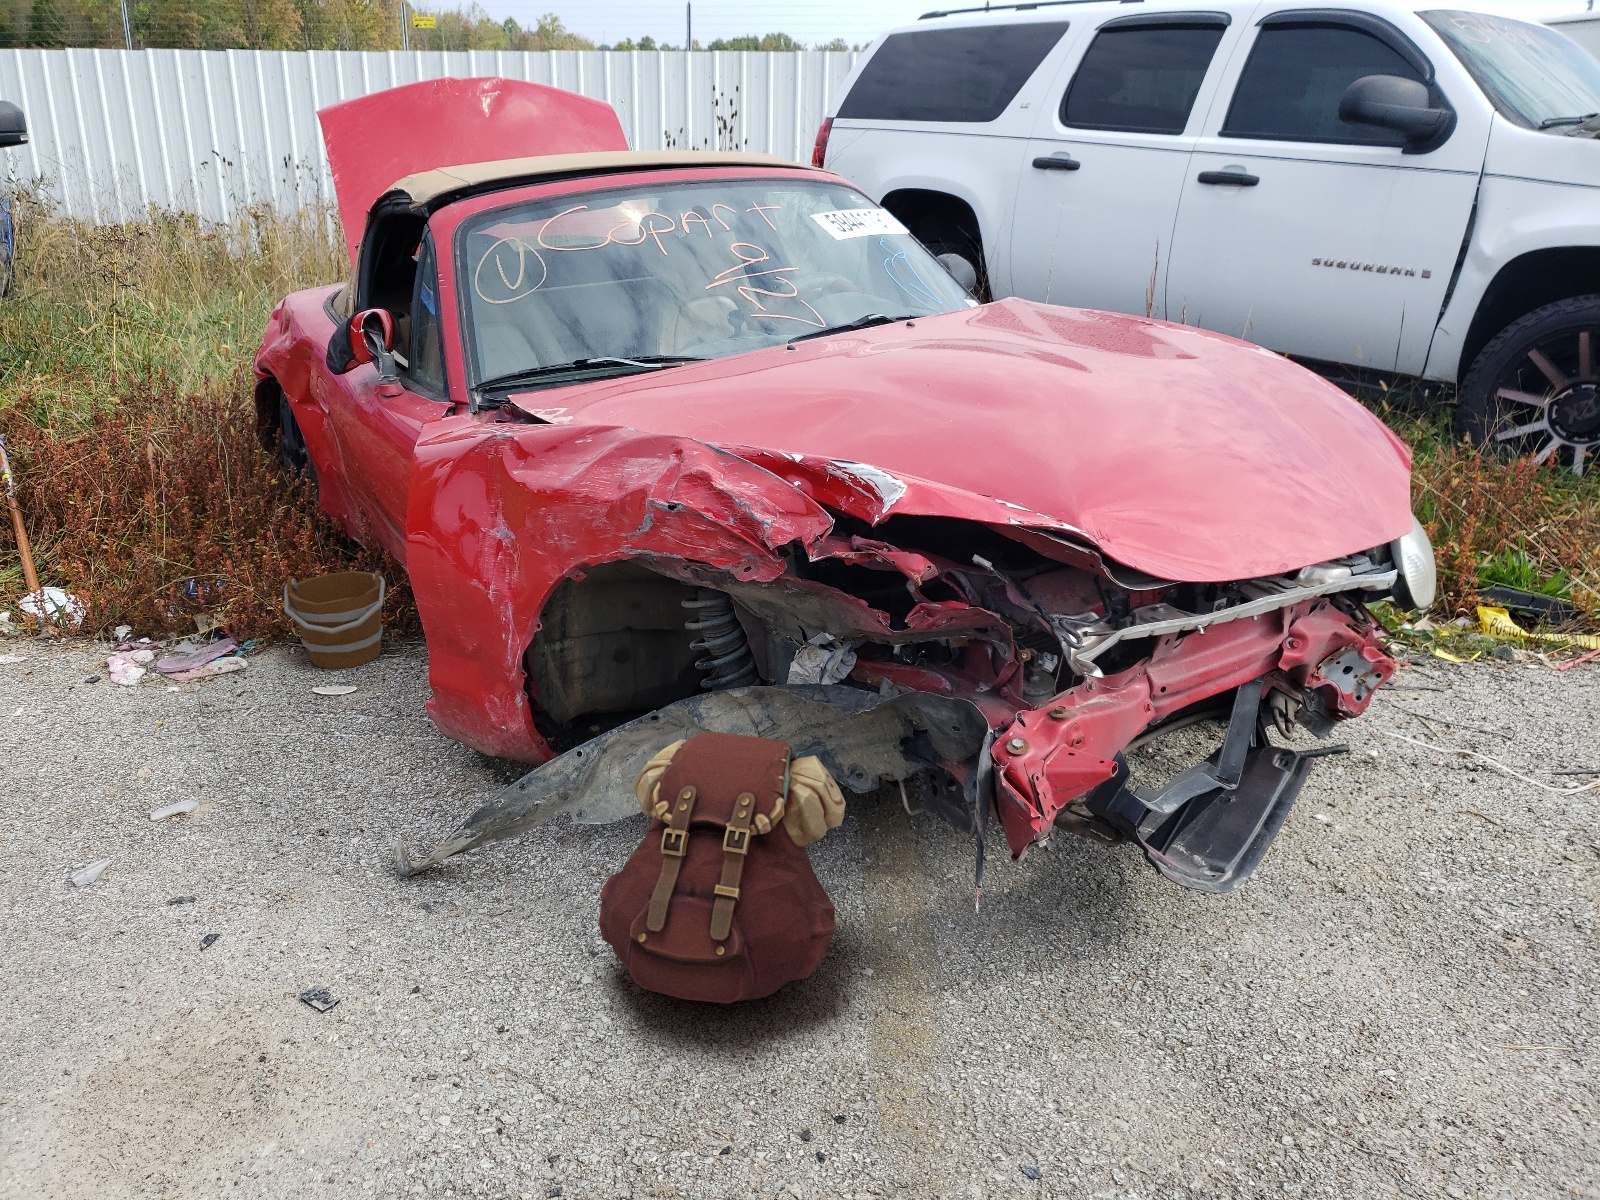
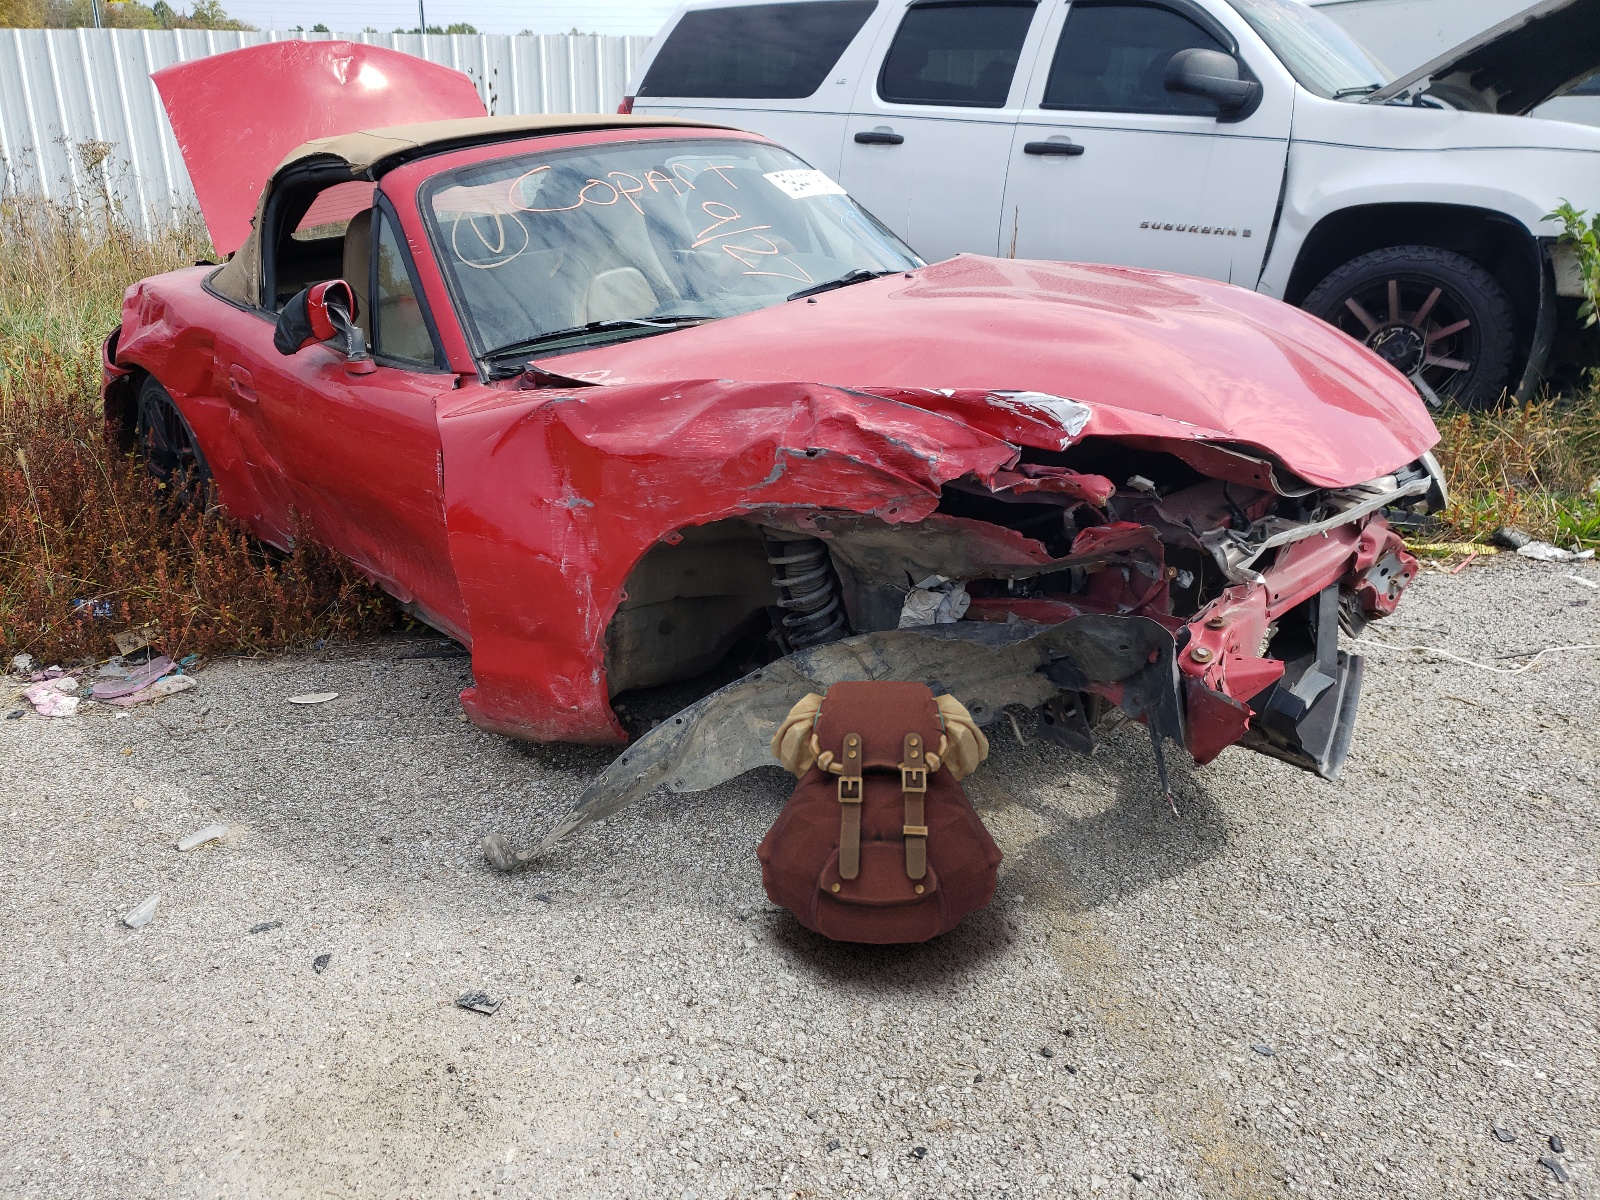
bucket: present [284,570,385,669] -> none [242,568,354,678]

